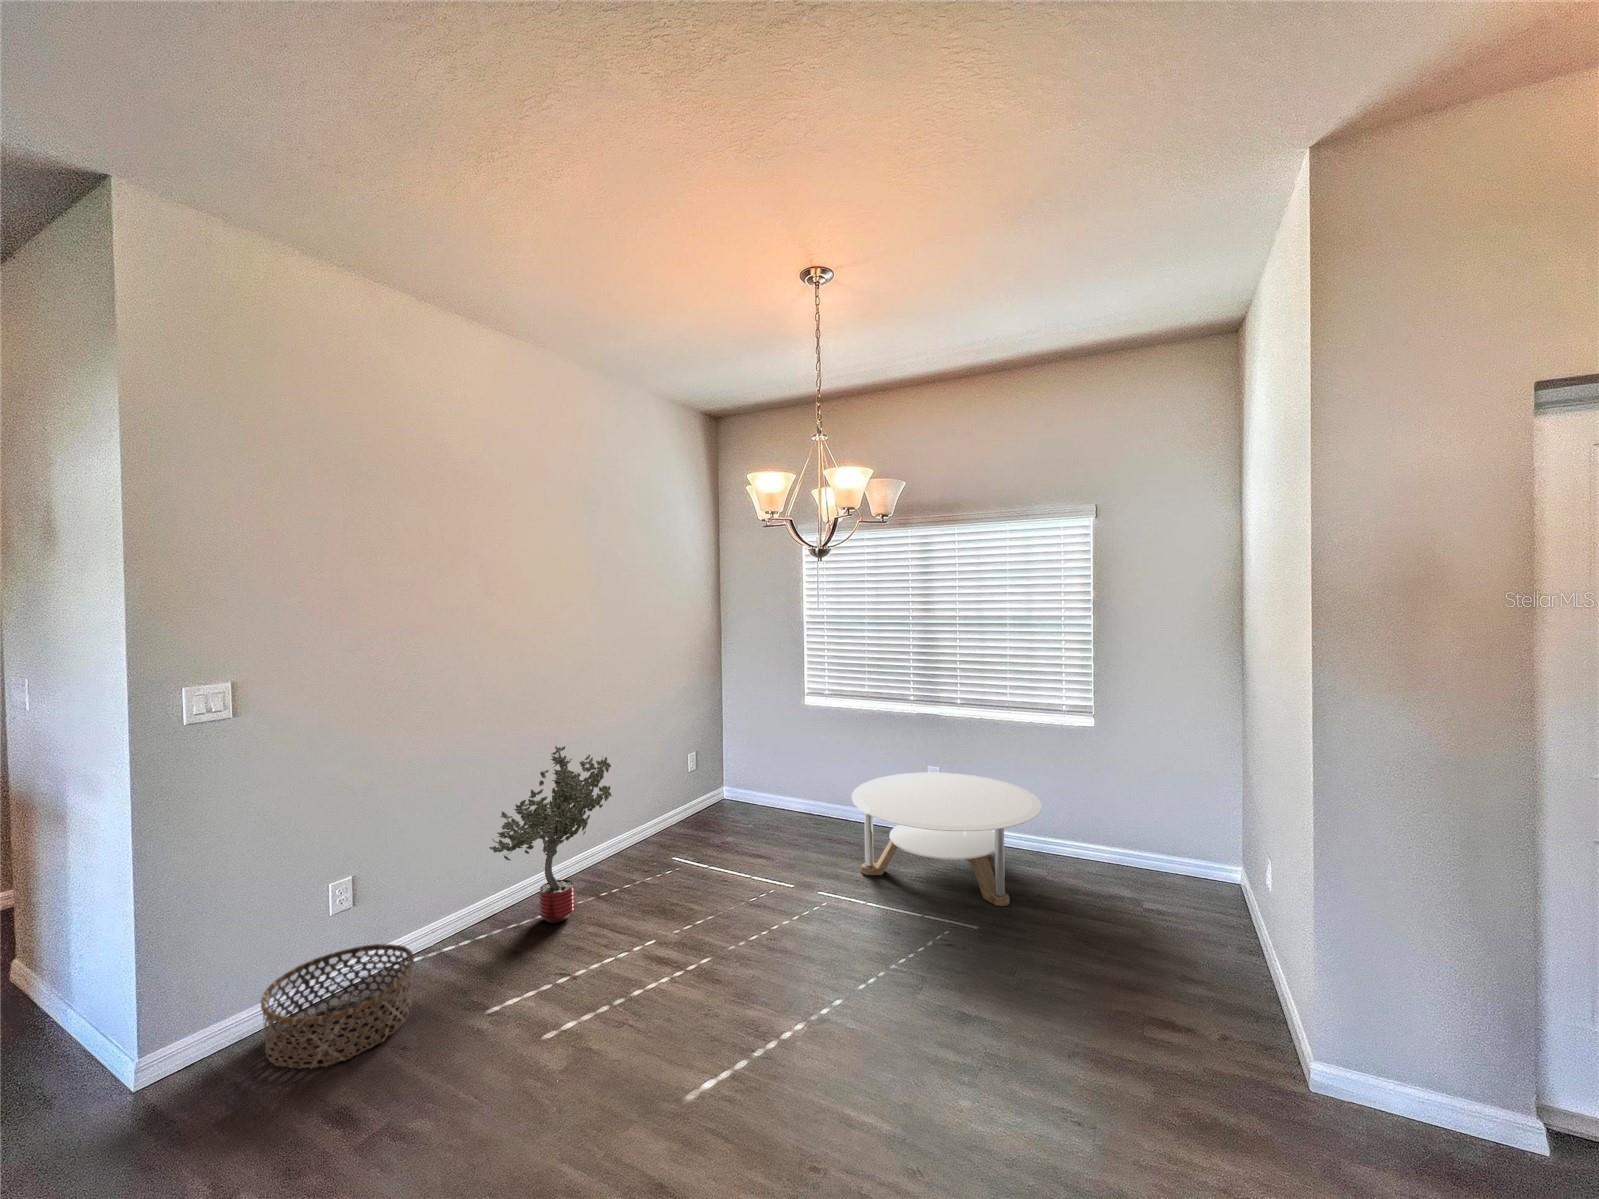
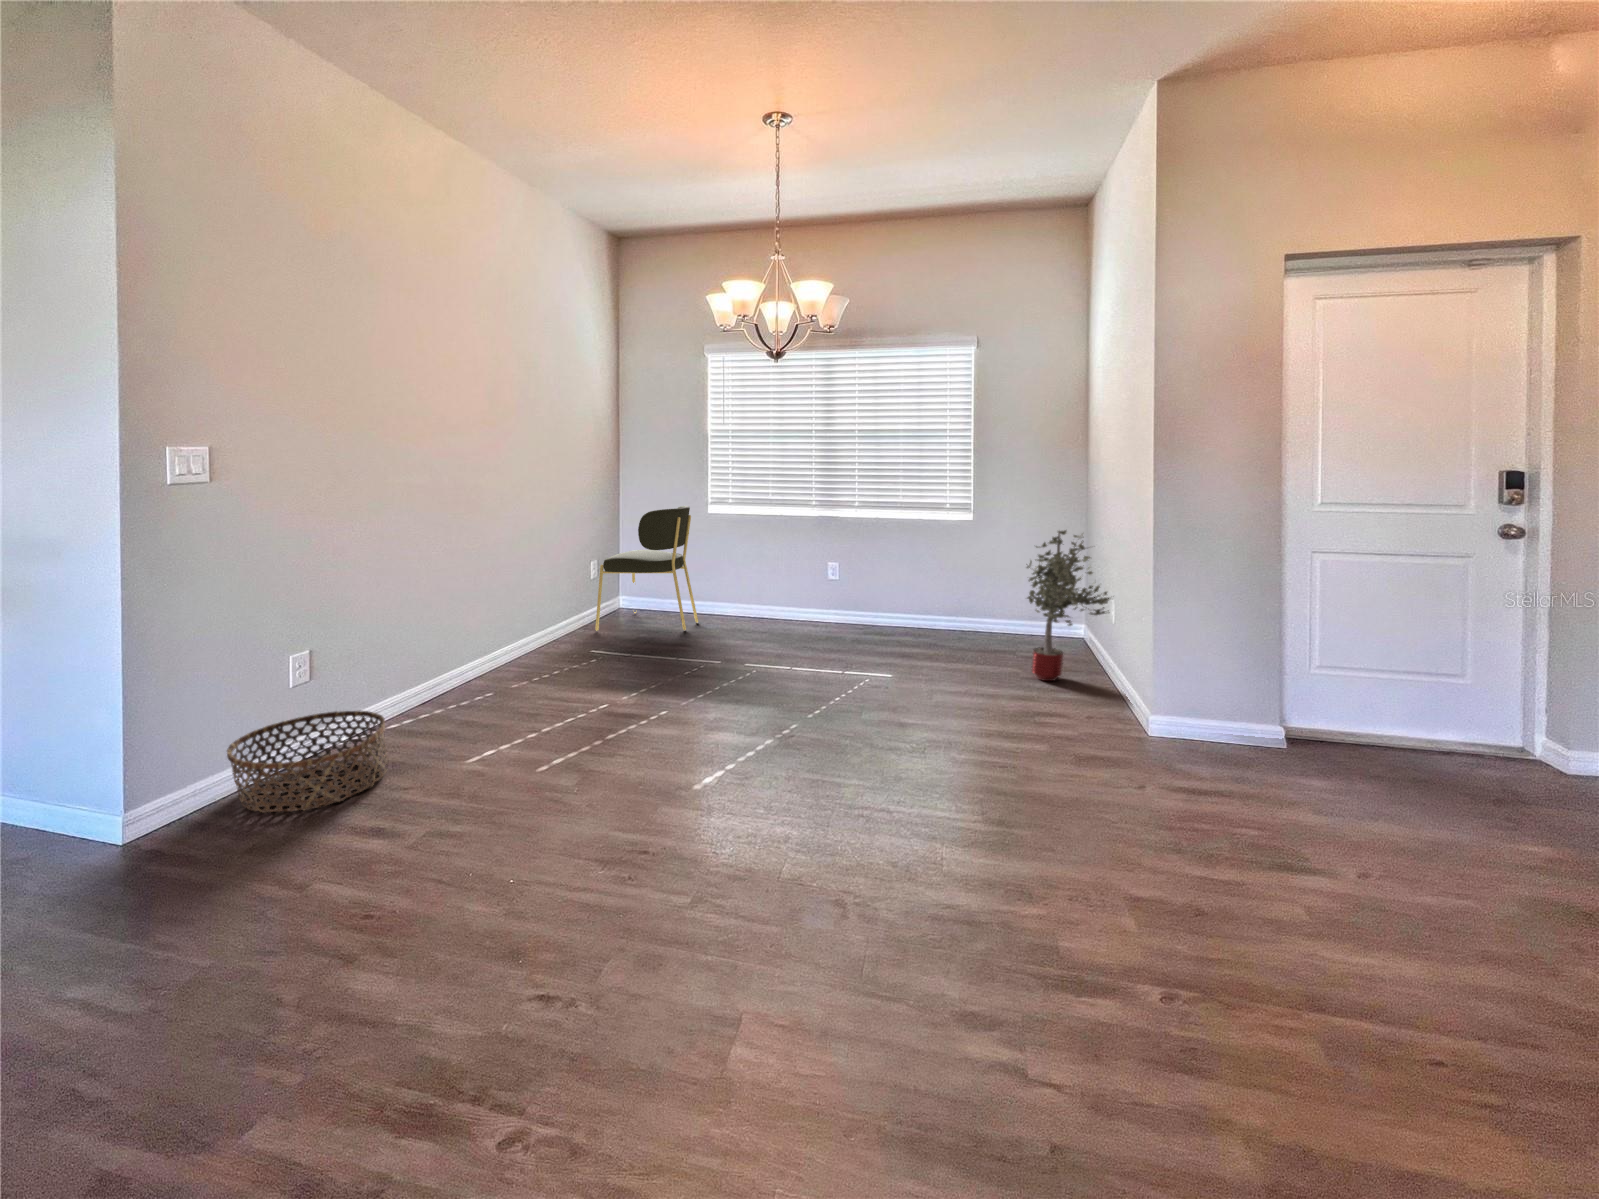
dining chair: none [684,696,790,832] -> present [595,506,698,631]
potted tree: present [489,746,612,923] -> present [1027,530,1111,681]
round table: present [852,773,1042,906] -> none [770,569,936,663]

